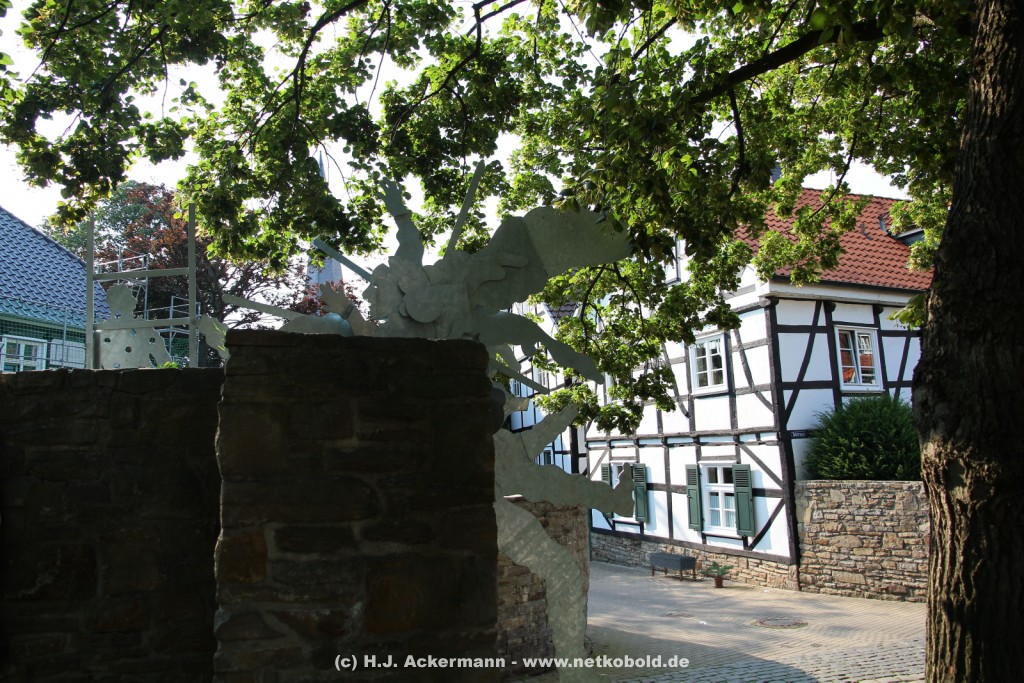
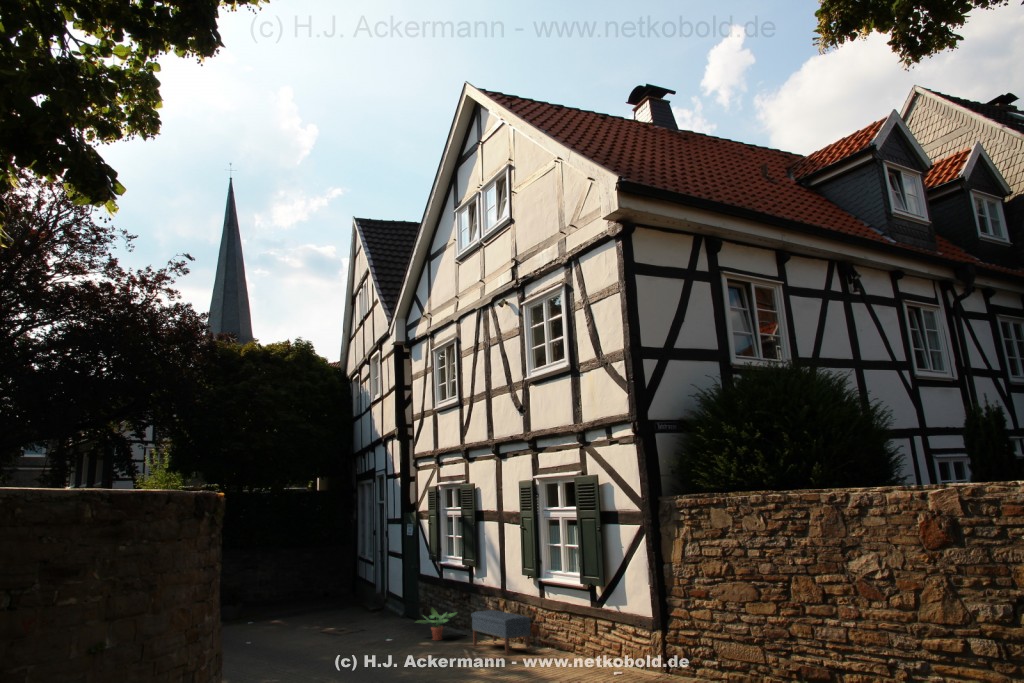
potted plant: present [698,562,734,588] -> present [415,608,457,640]

